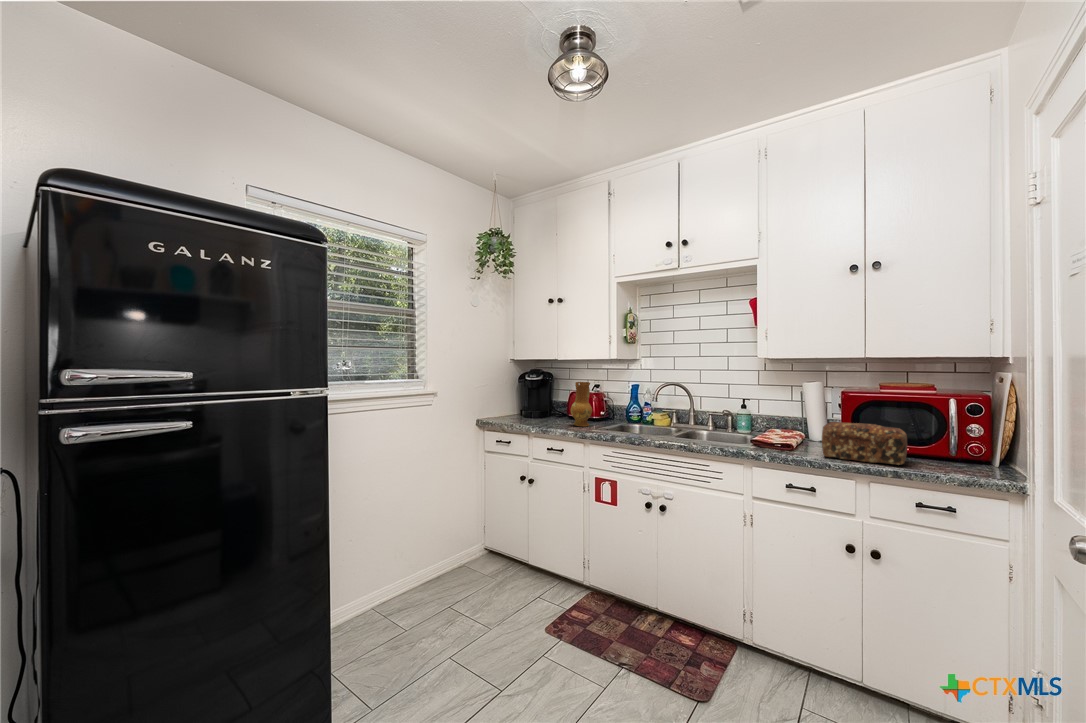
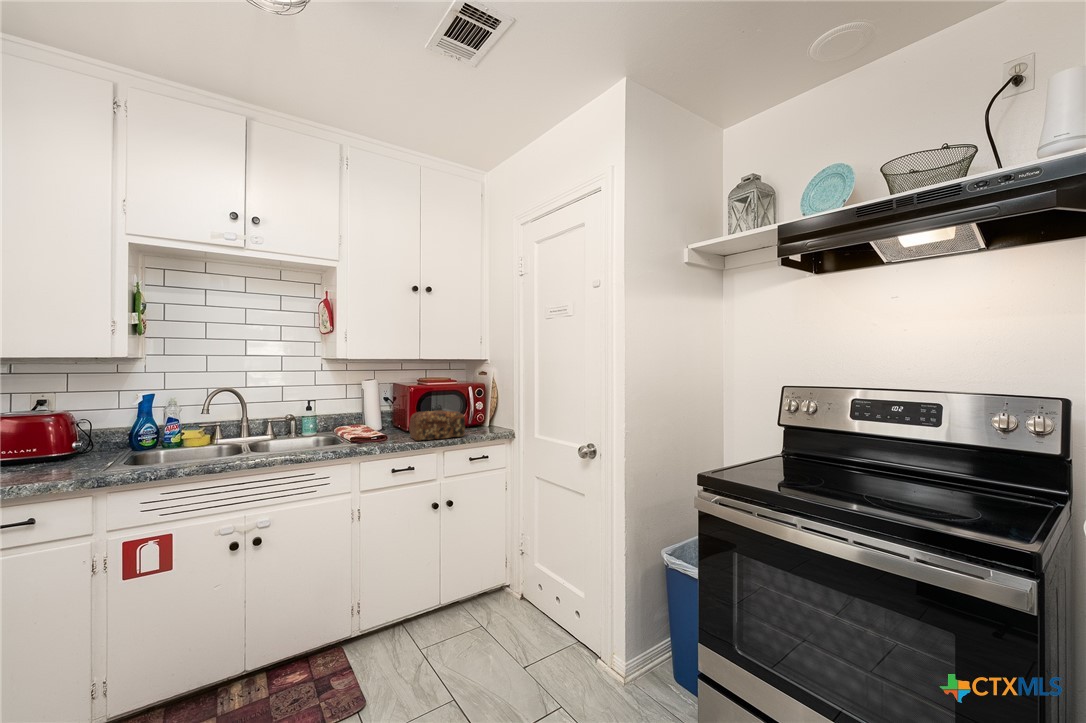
ceramic jug: present [571,382,592,427] -> none [28,394,83,471]

